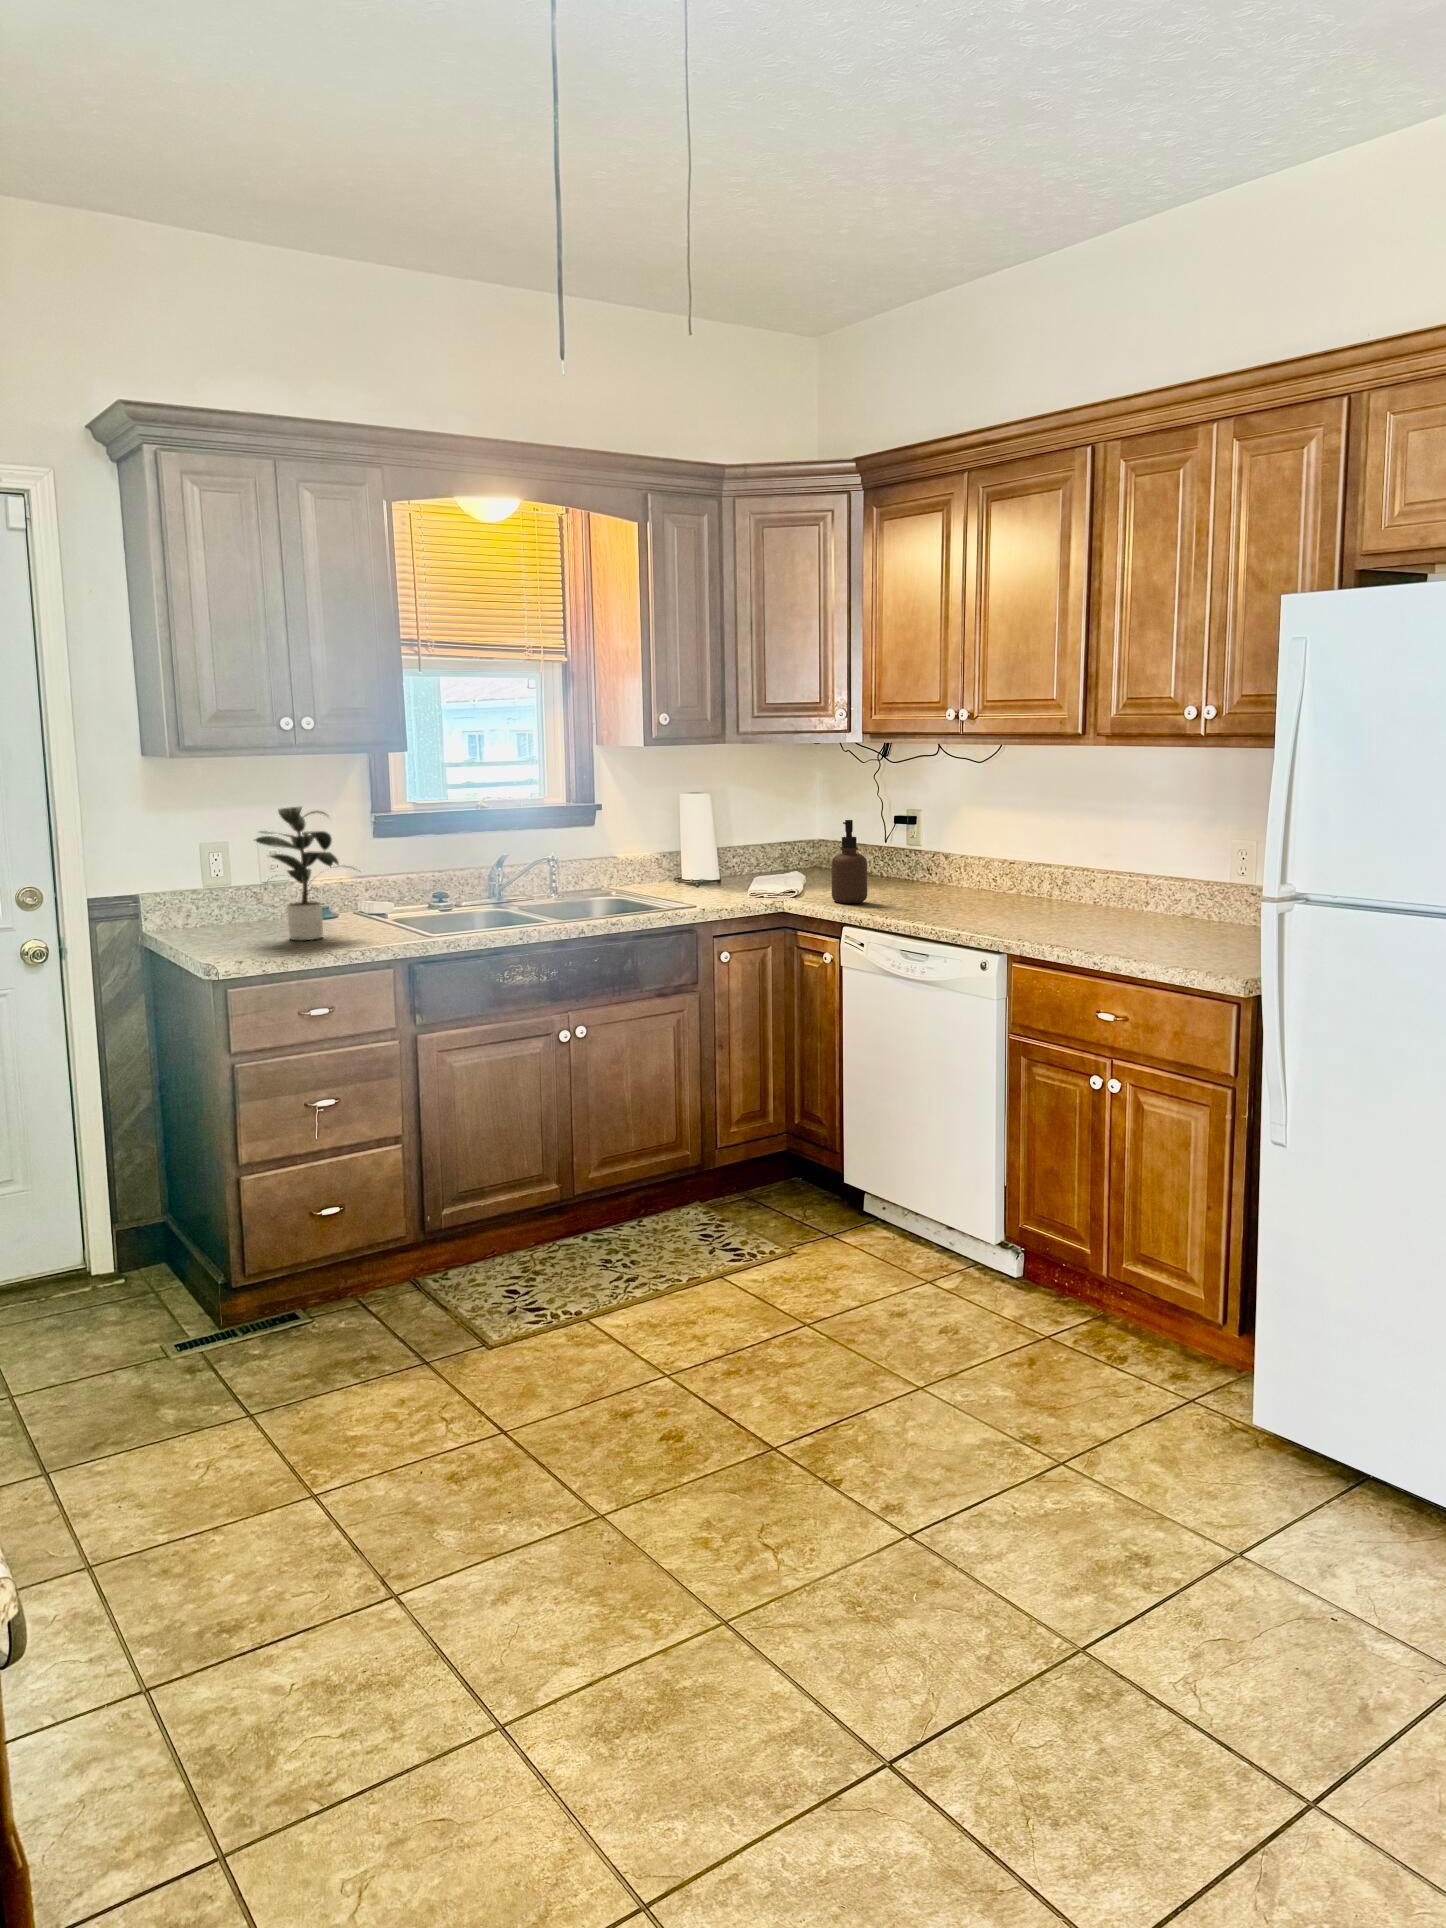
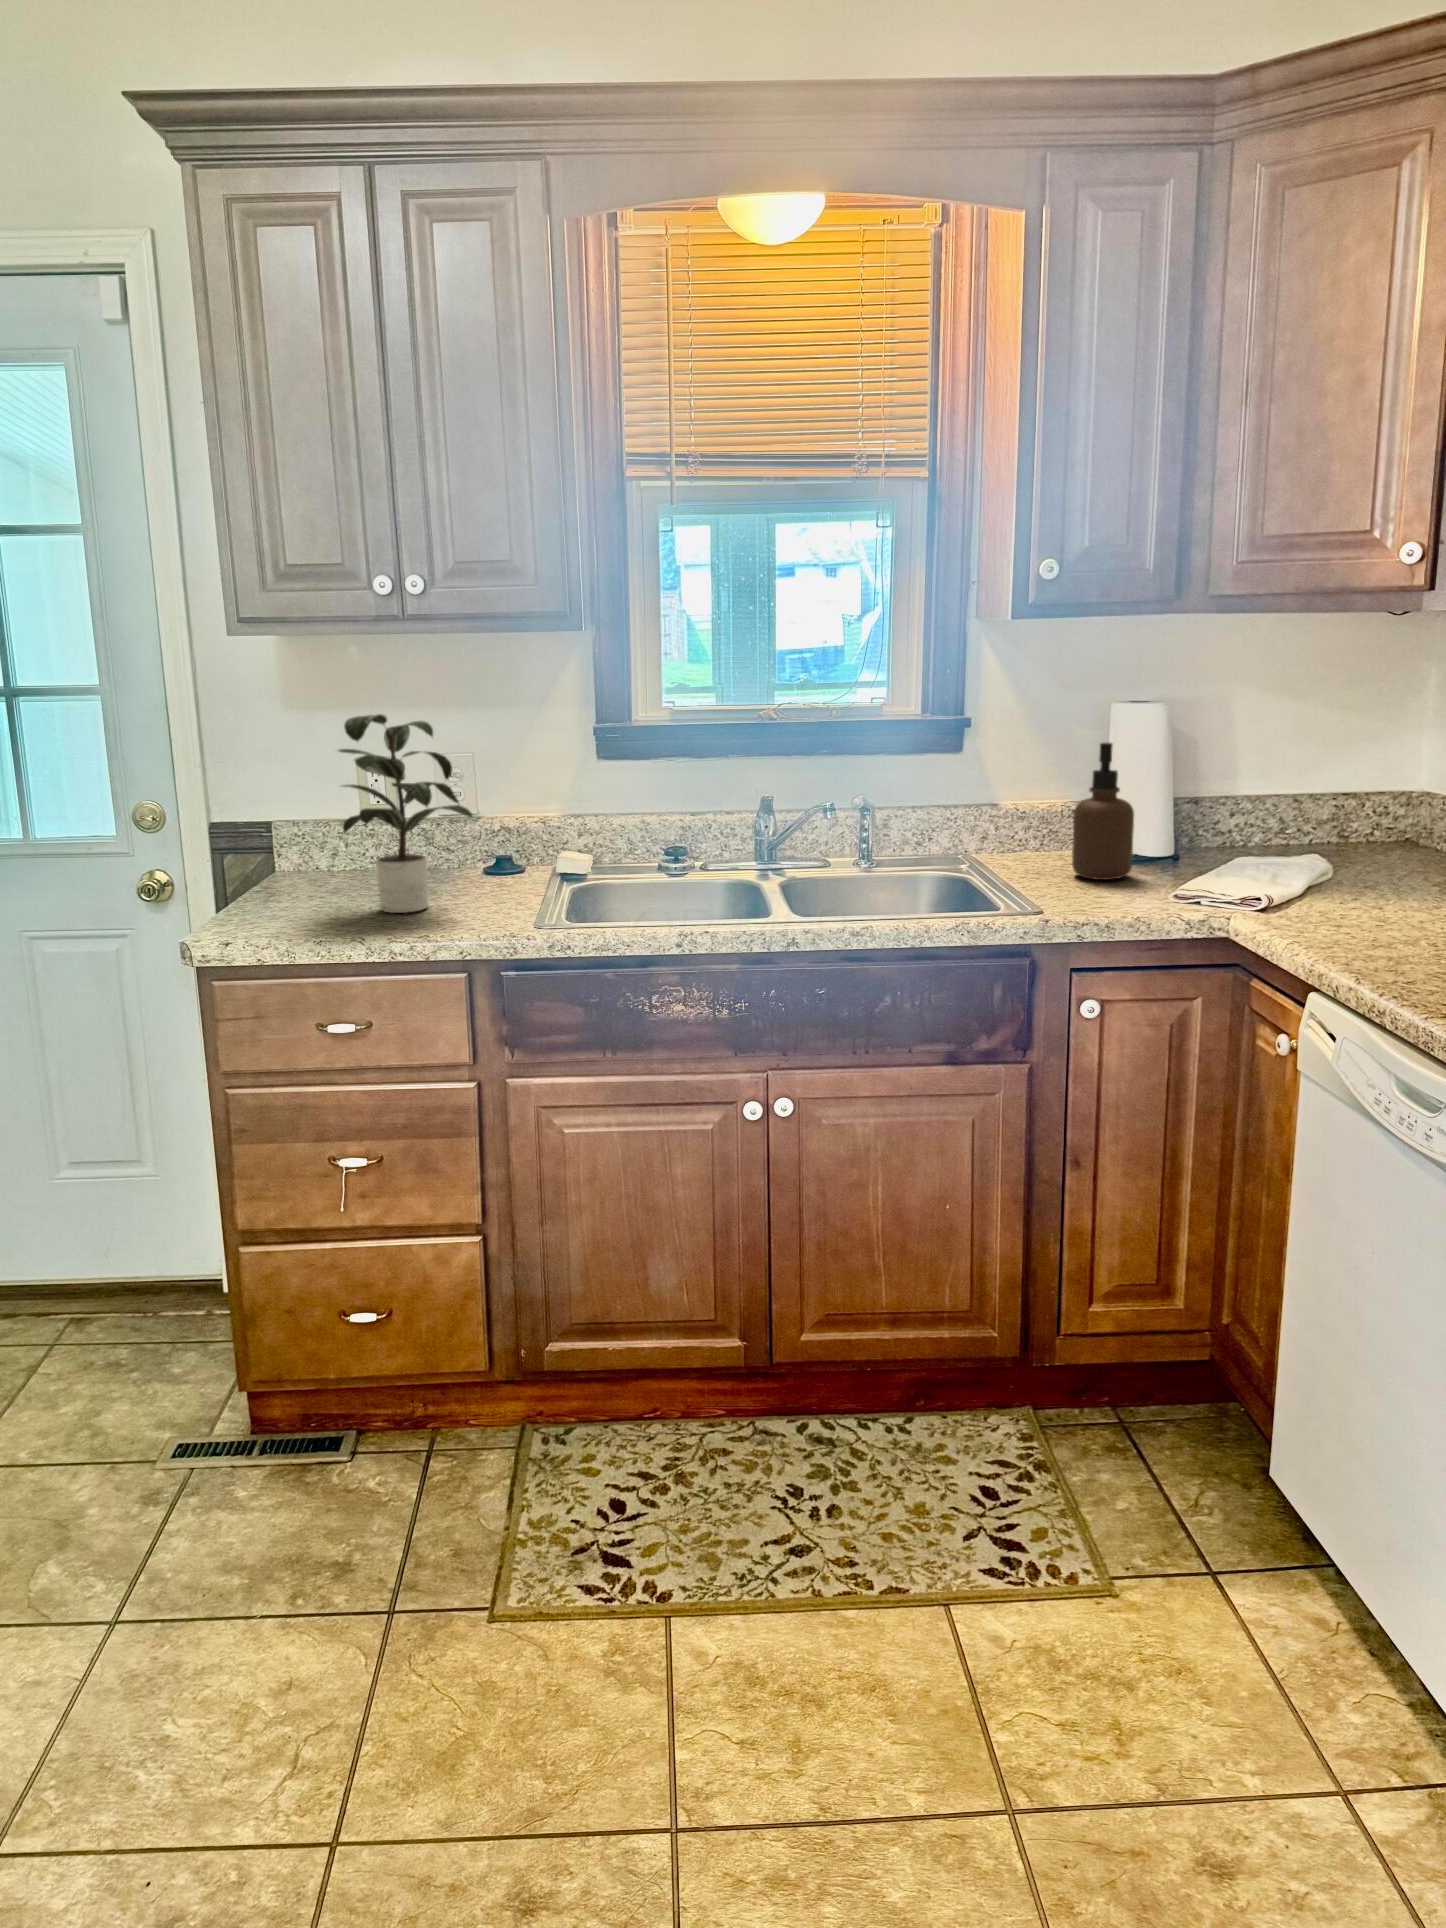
soap dispenser: present [831,820,867,903] -> present [1072,743,1134,880]

